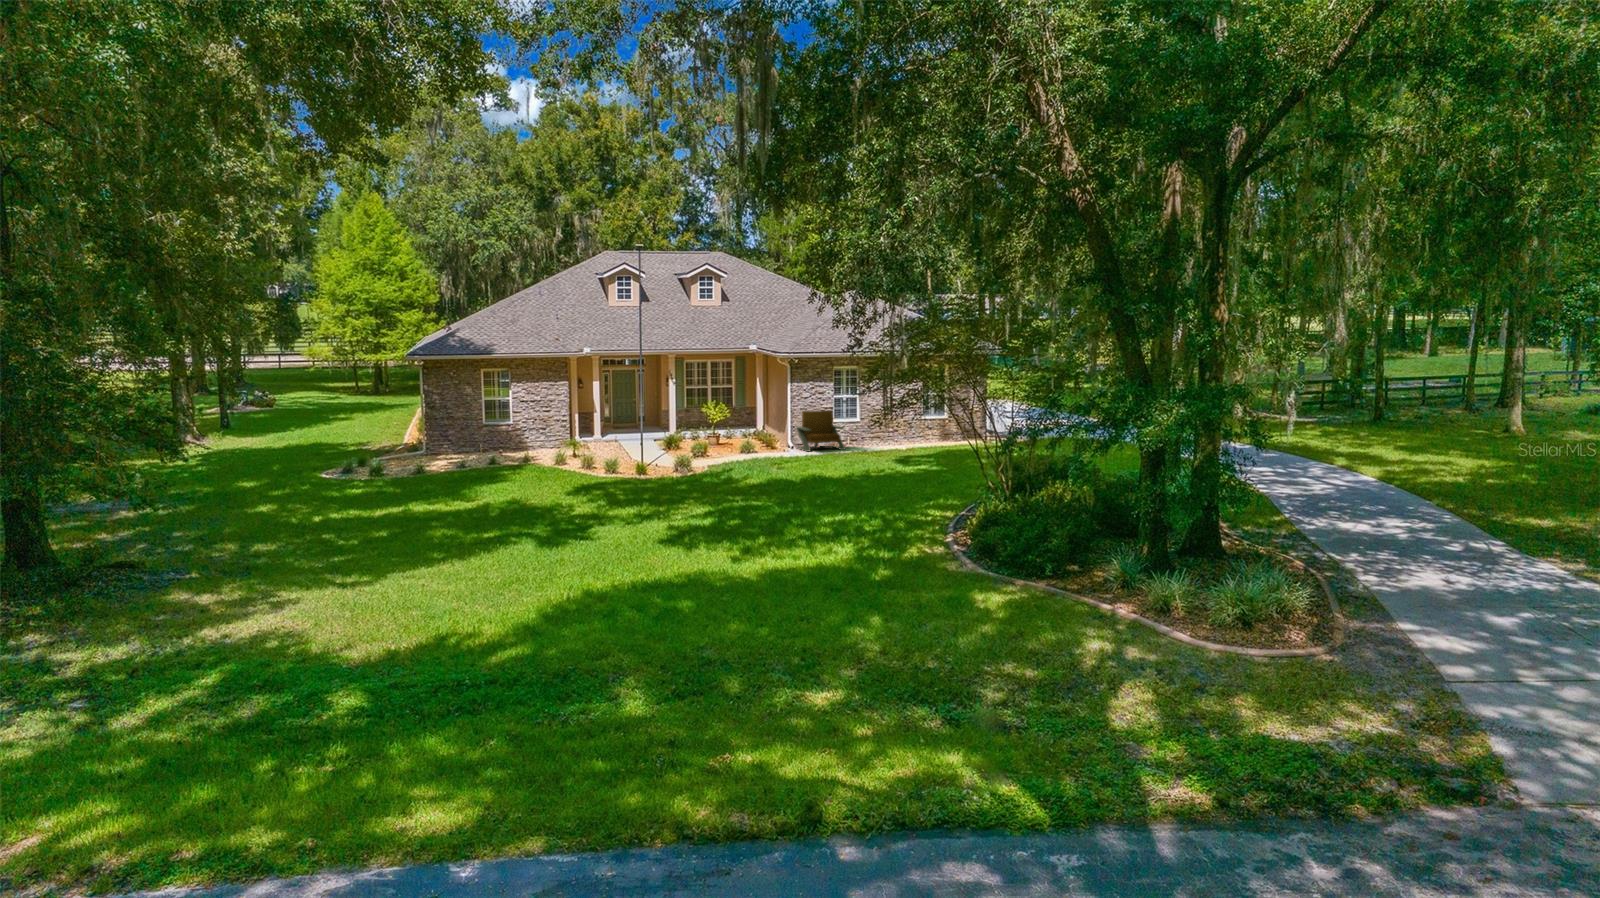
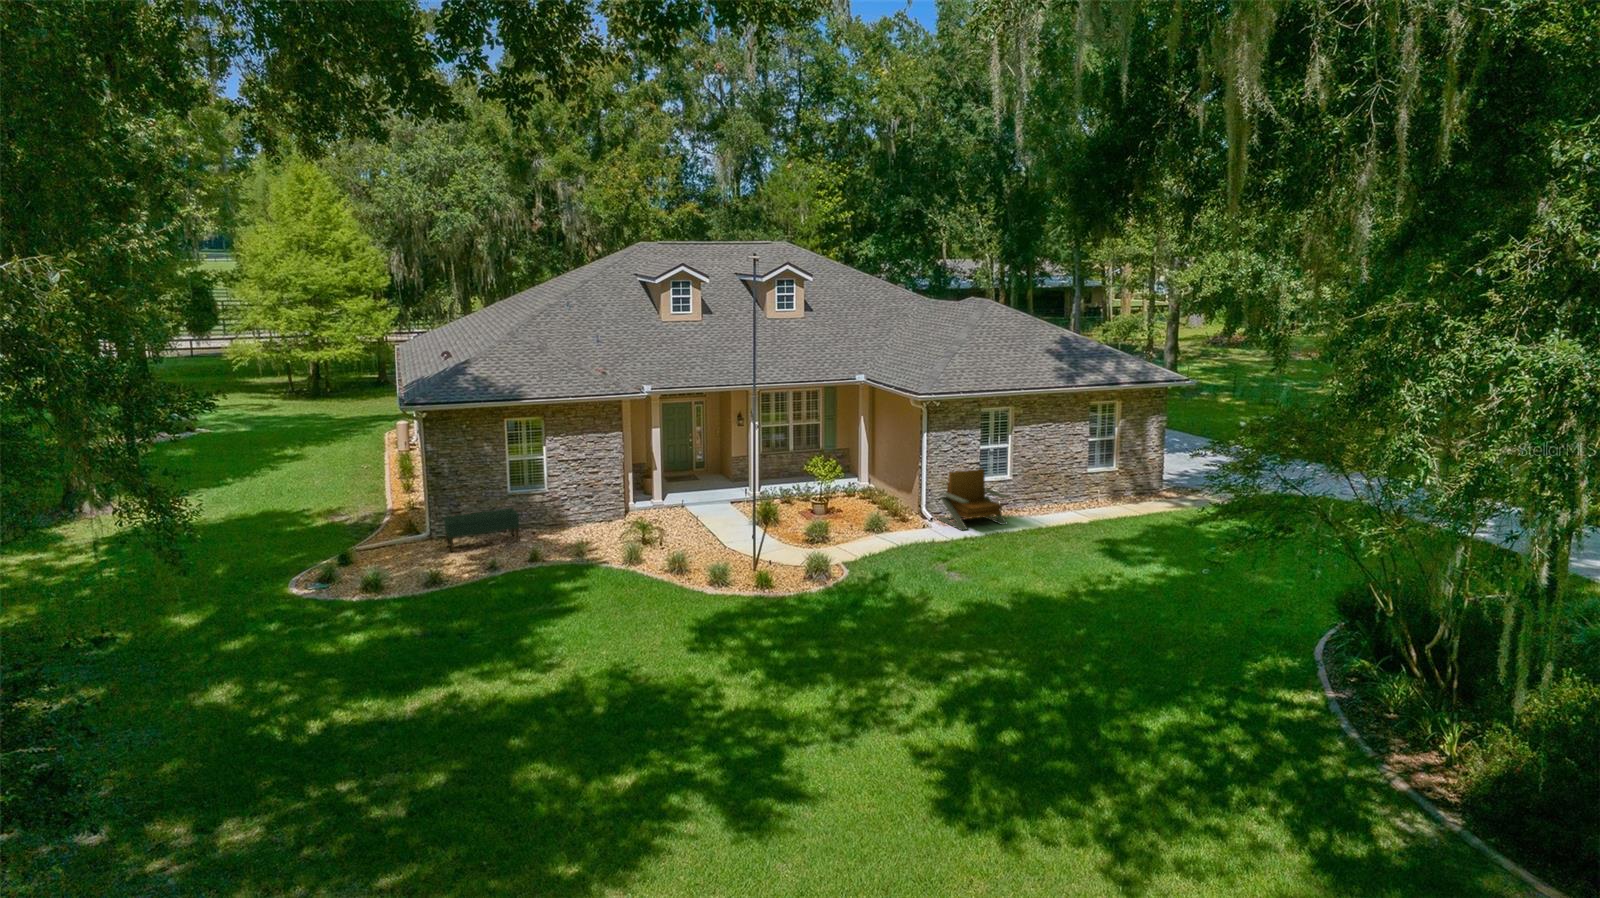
bench: none [438,432,490,457] -> present [444,508,520,552]

